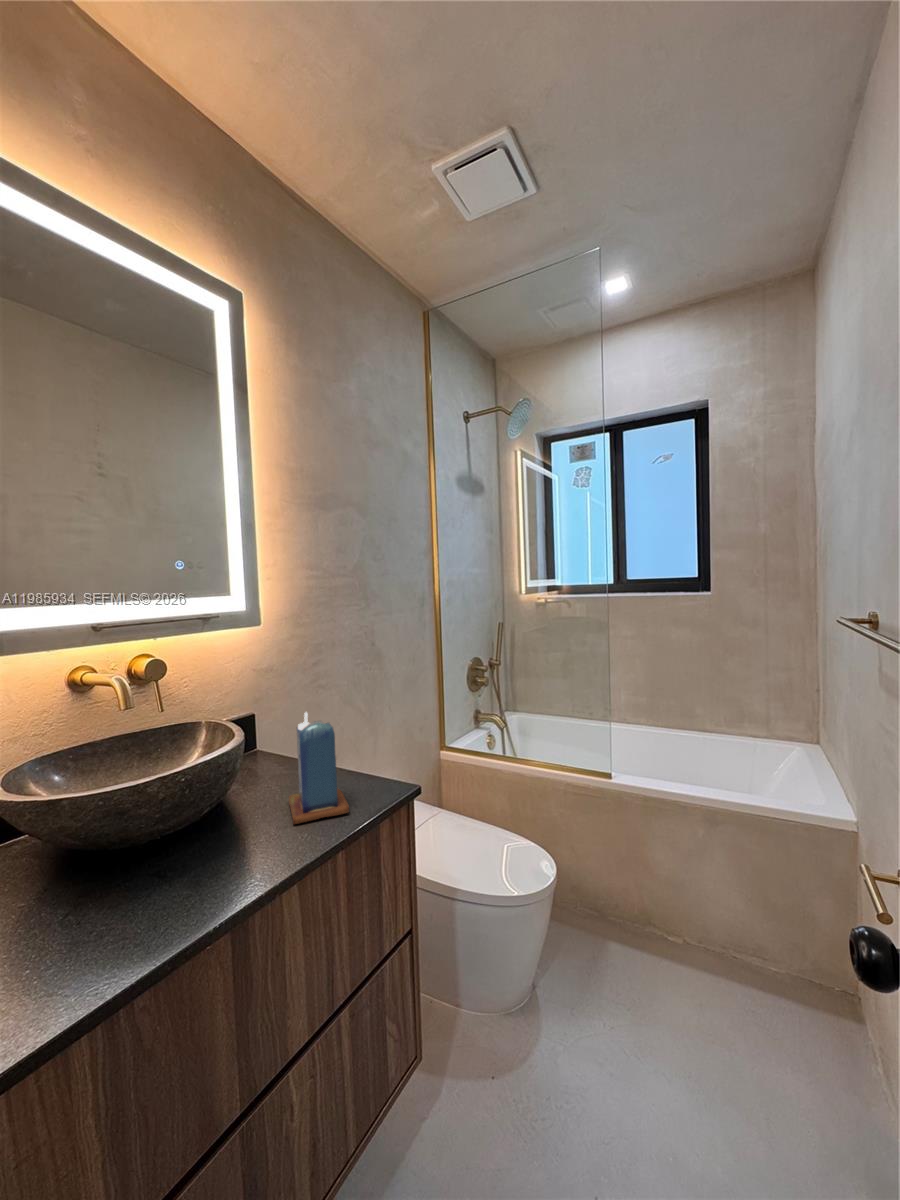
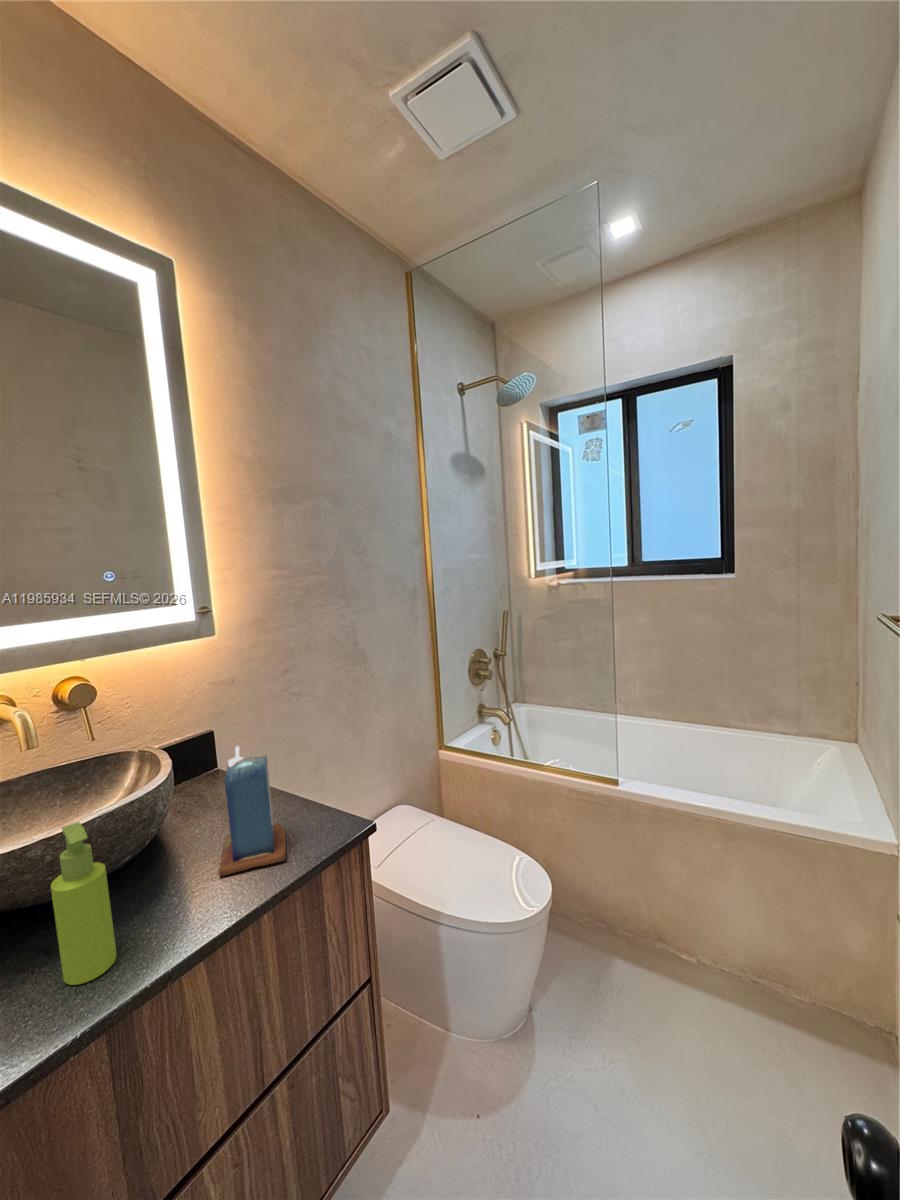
soap dispenser: none [178,757,225,897] -> present [51,822,117,985]

